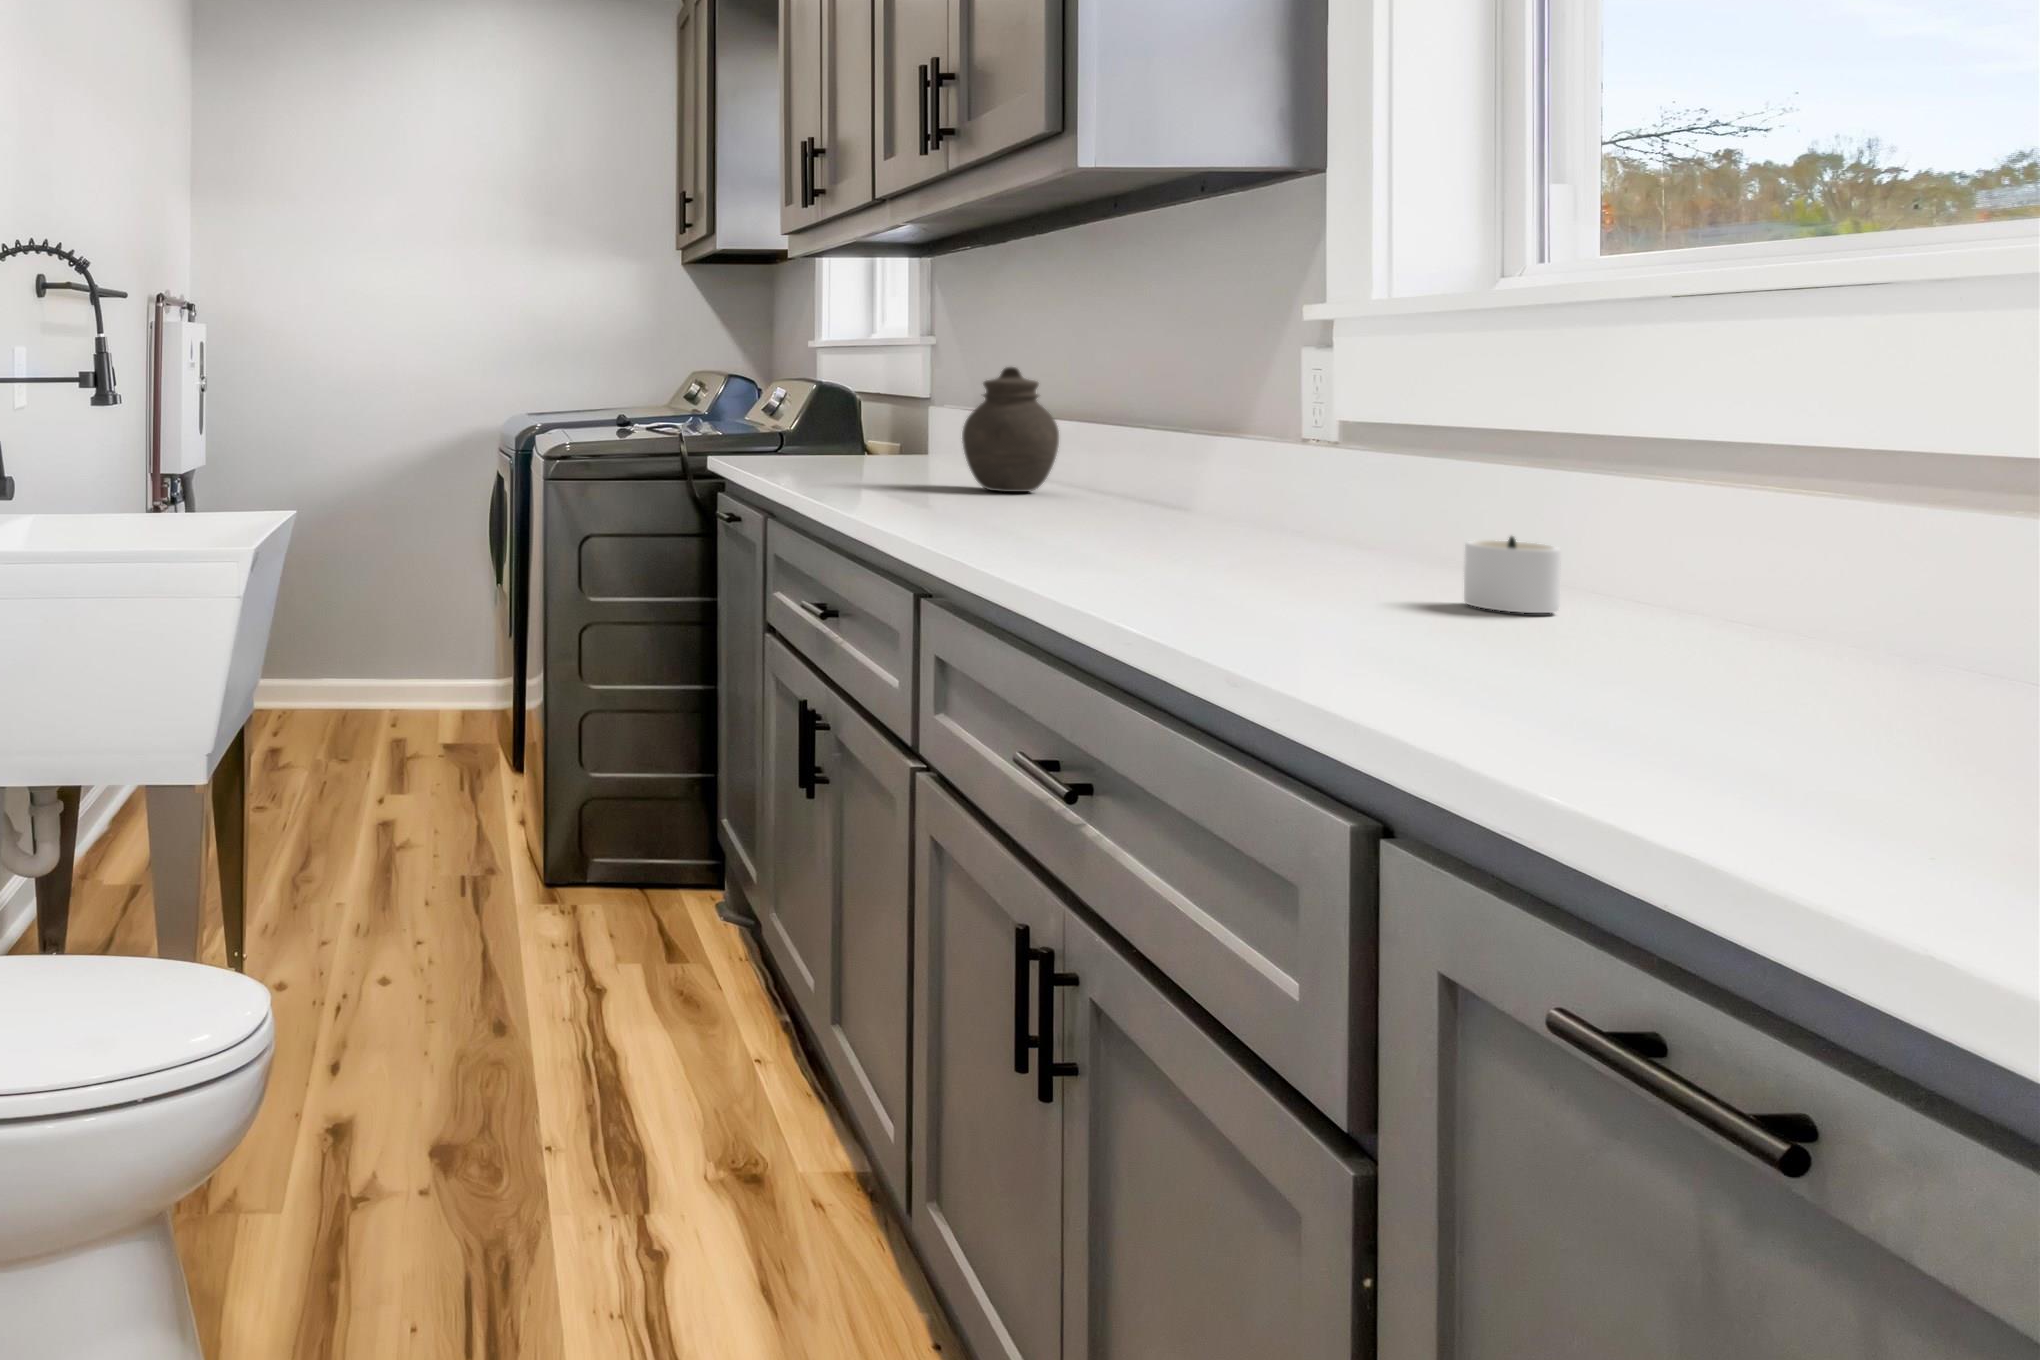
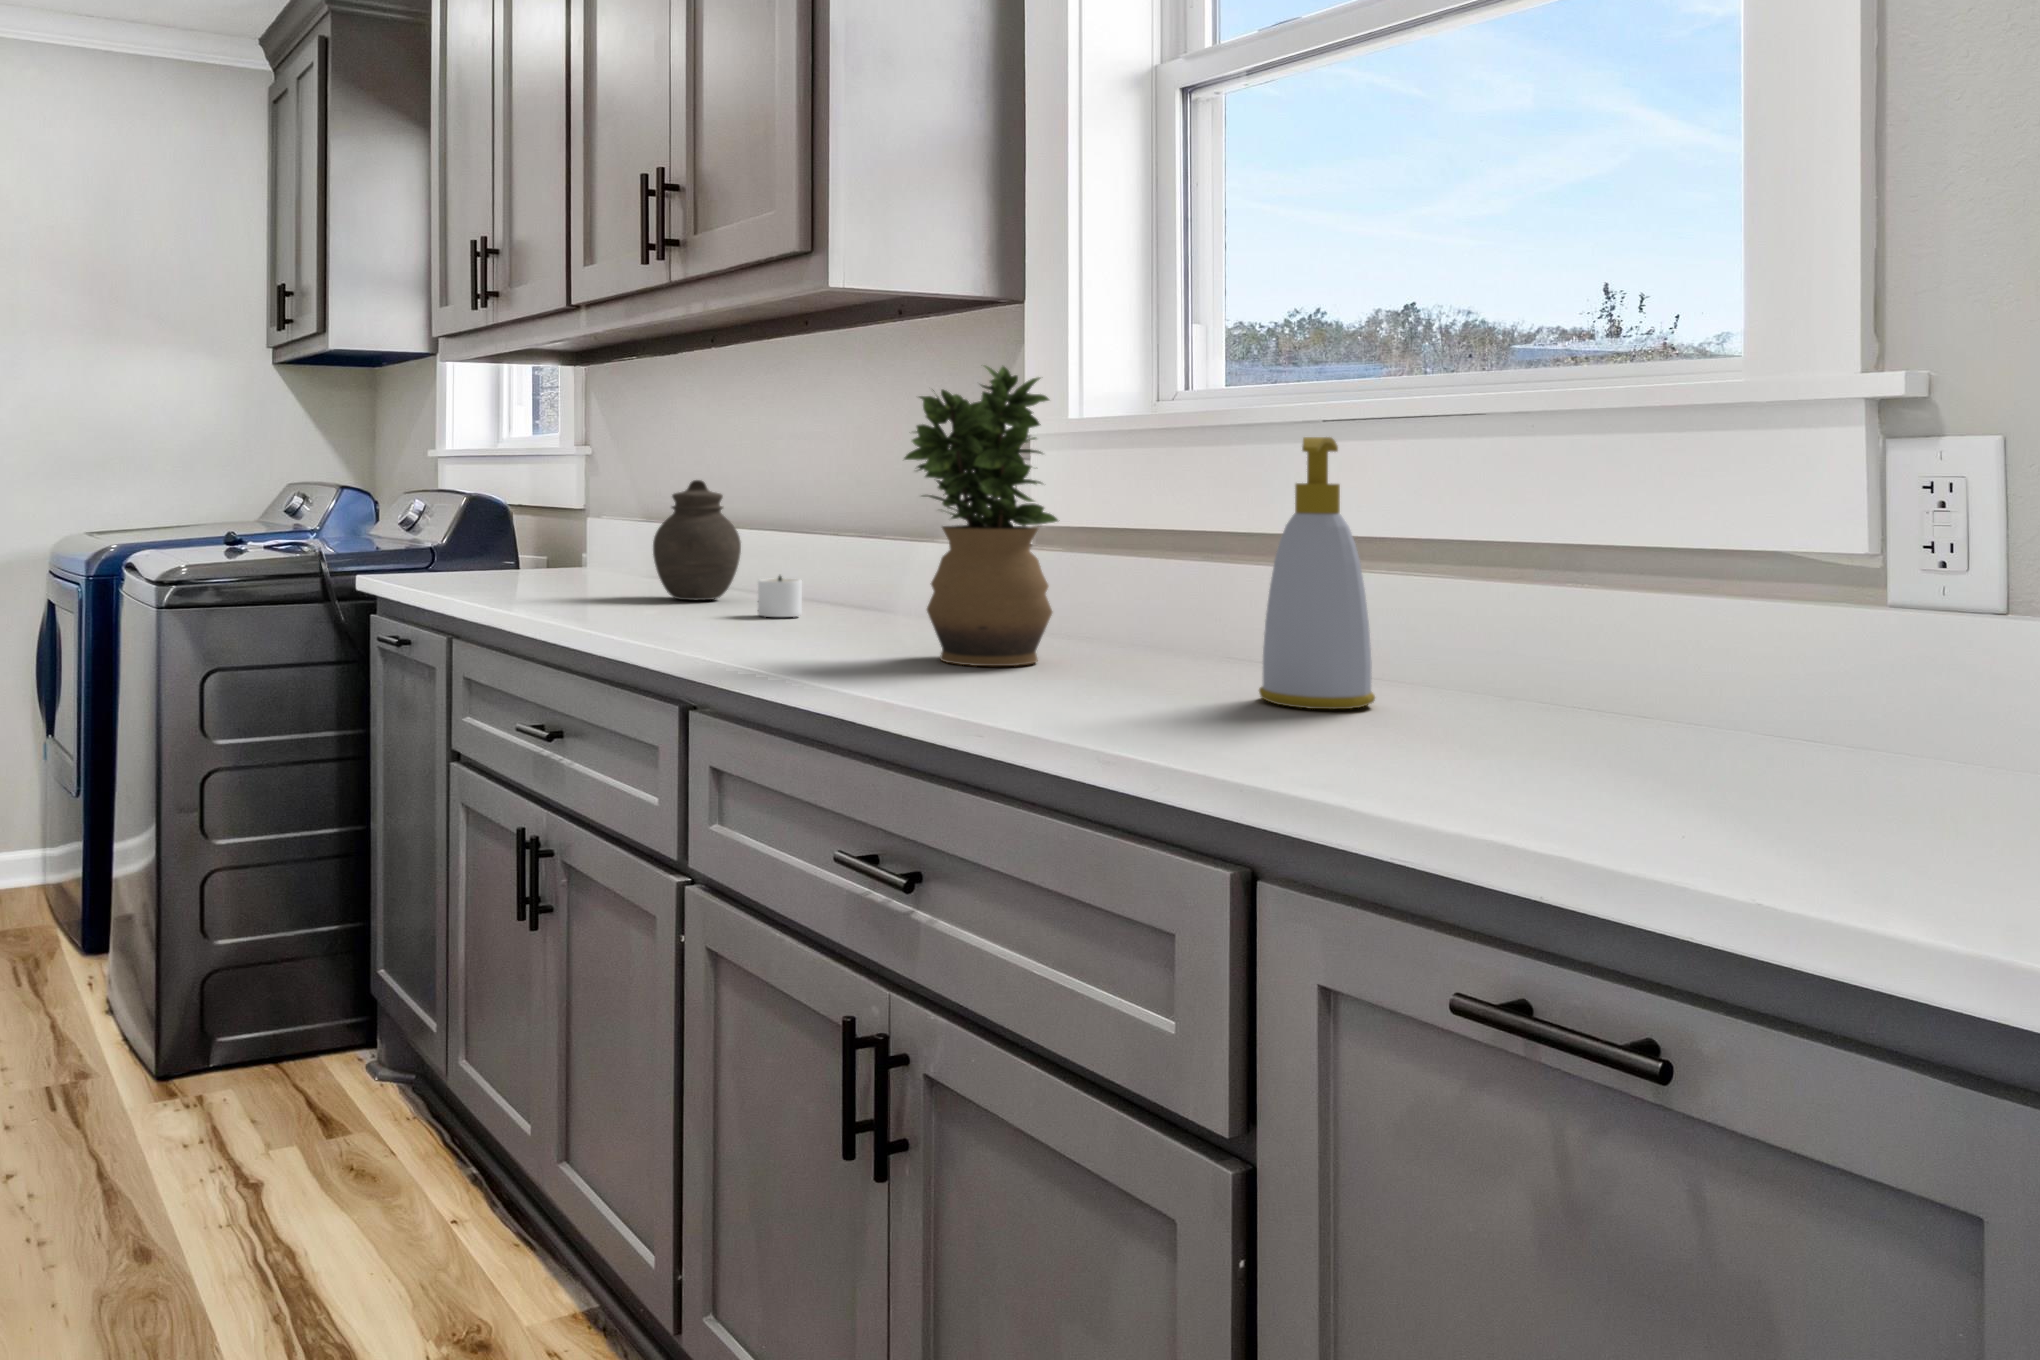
potted plant: none [1175,219,1395,583] -> present [904,366,1058,666]
soap bottle: none [1672,286,1892,684] -> present [1259,437,1375,709]
candle: present [1464,536,1561,613] -> present [758,576,802,617]

